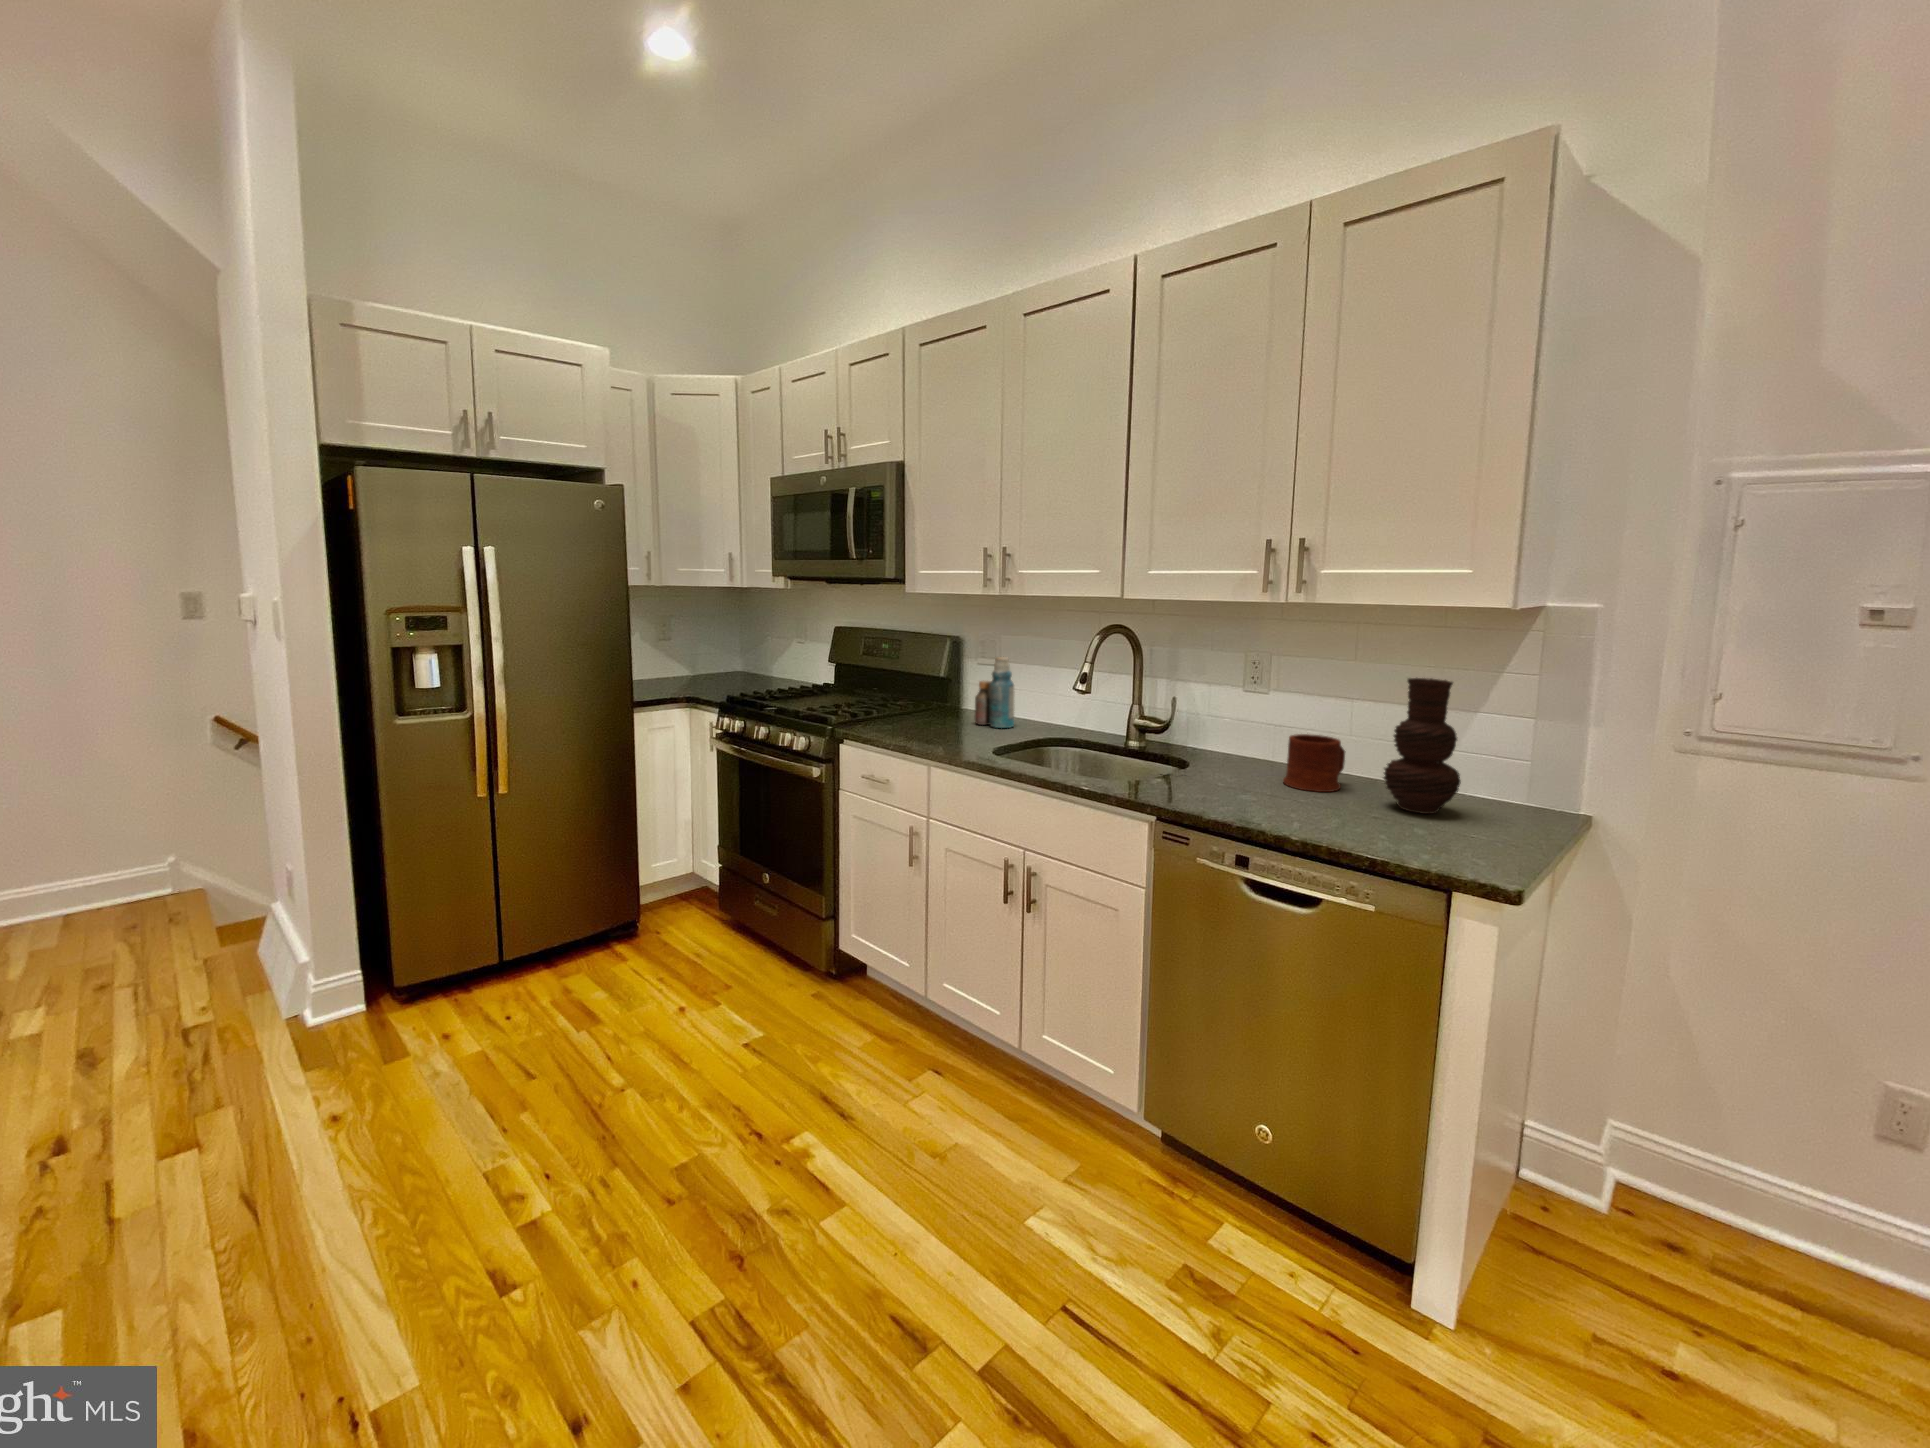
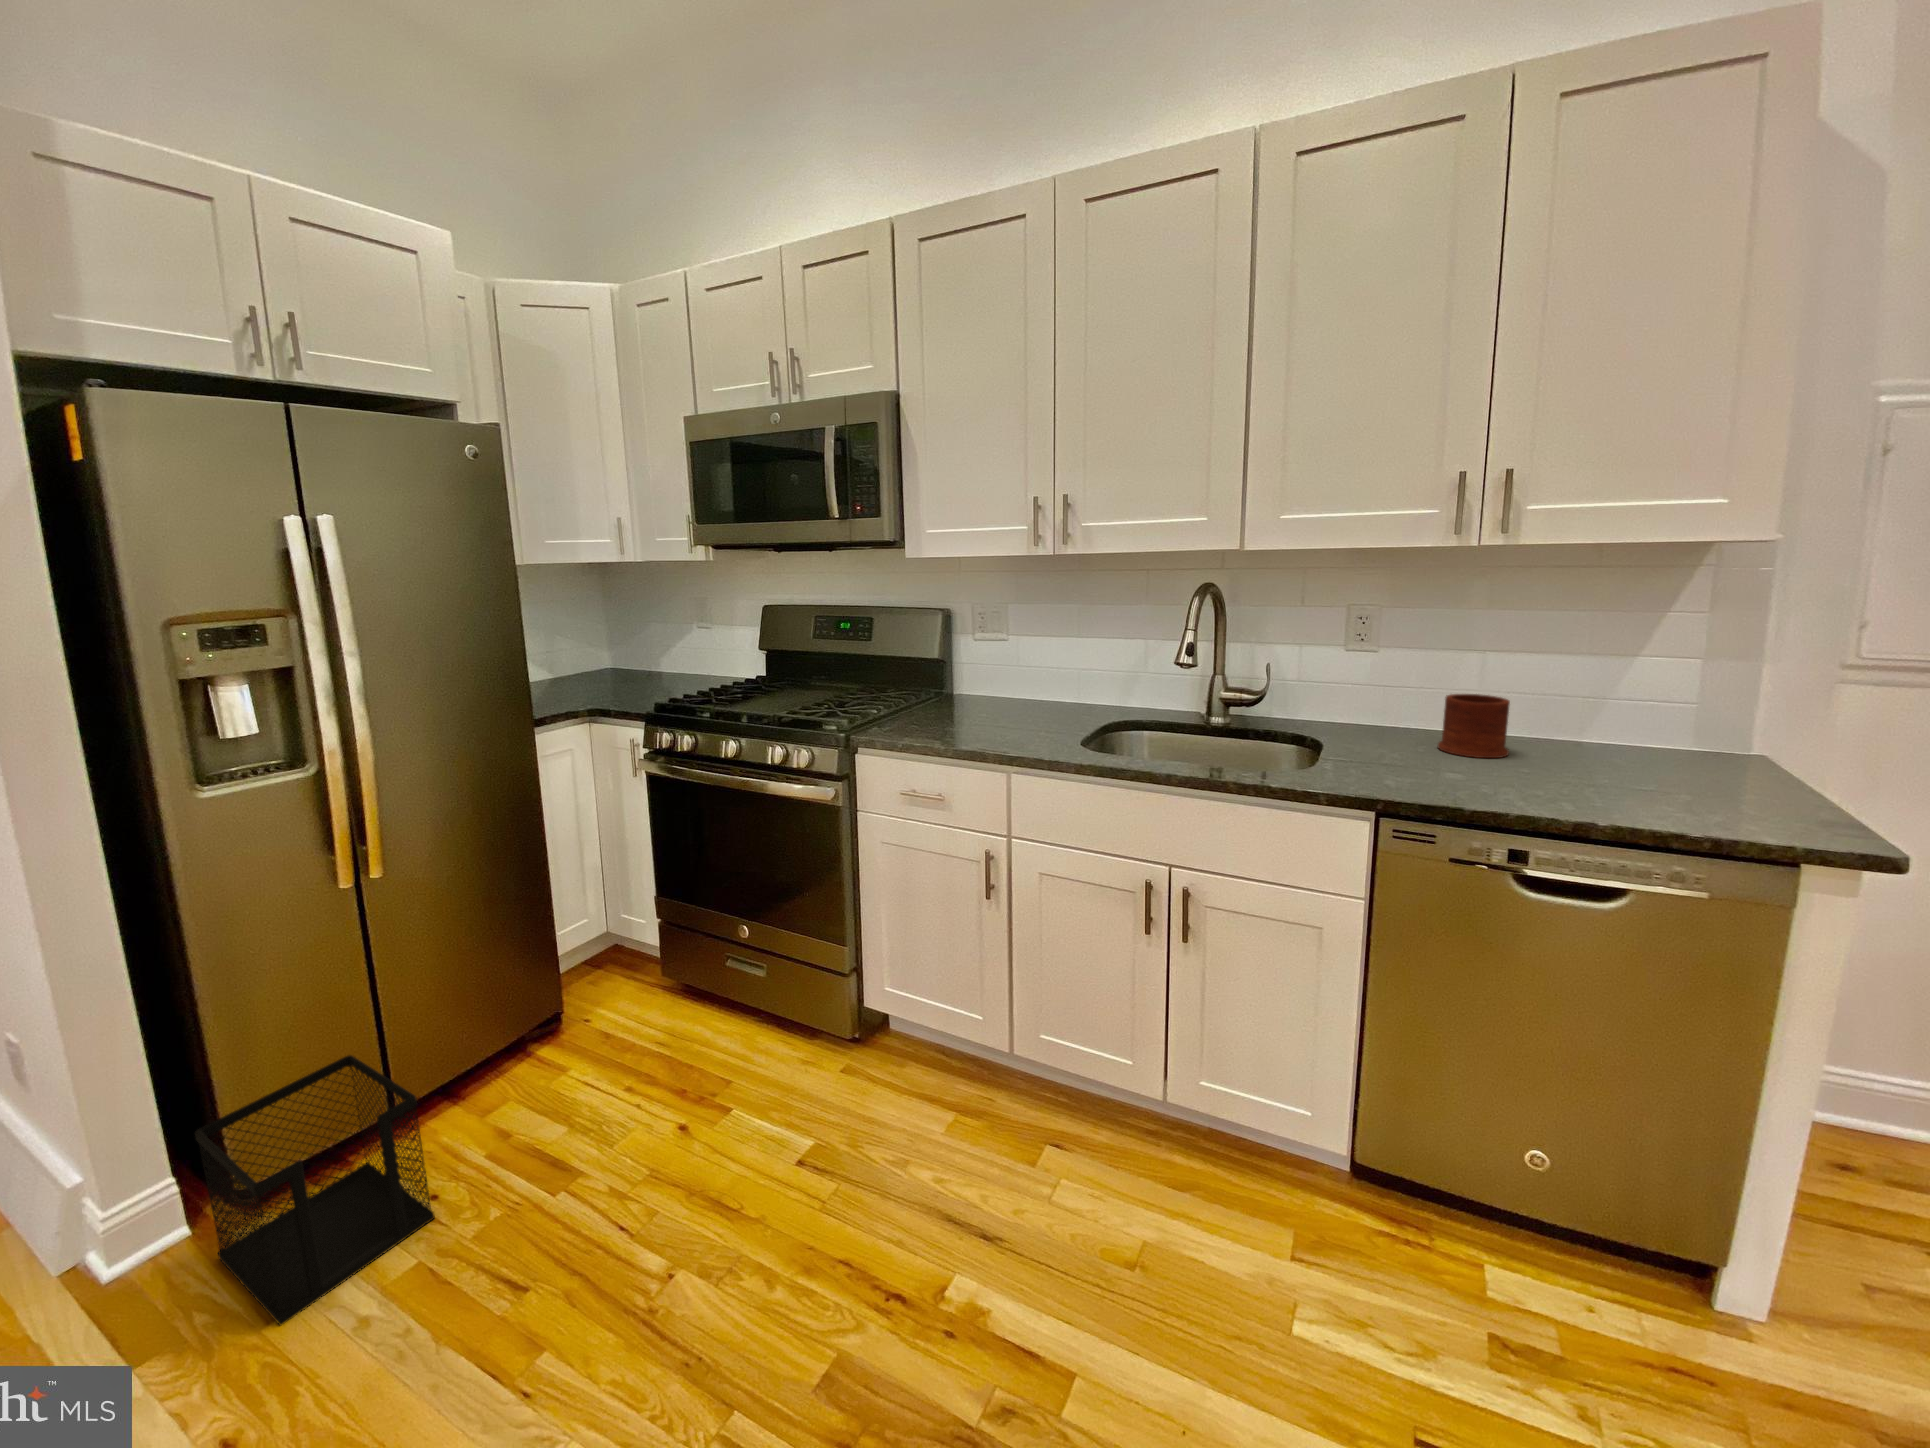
bottle: present [975,657,1014,728] -> none [1006,629,1058,714]
vase: present [1383,678,1461,814] -> none [1579,622,1678,773]
wastebasket: none [371,912,503,1066] -> present [195,1055,435,1325]

